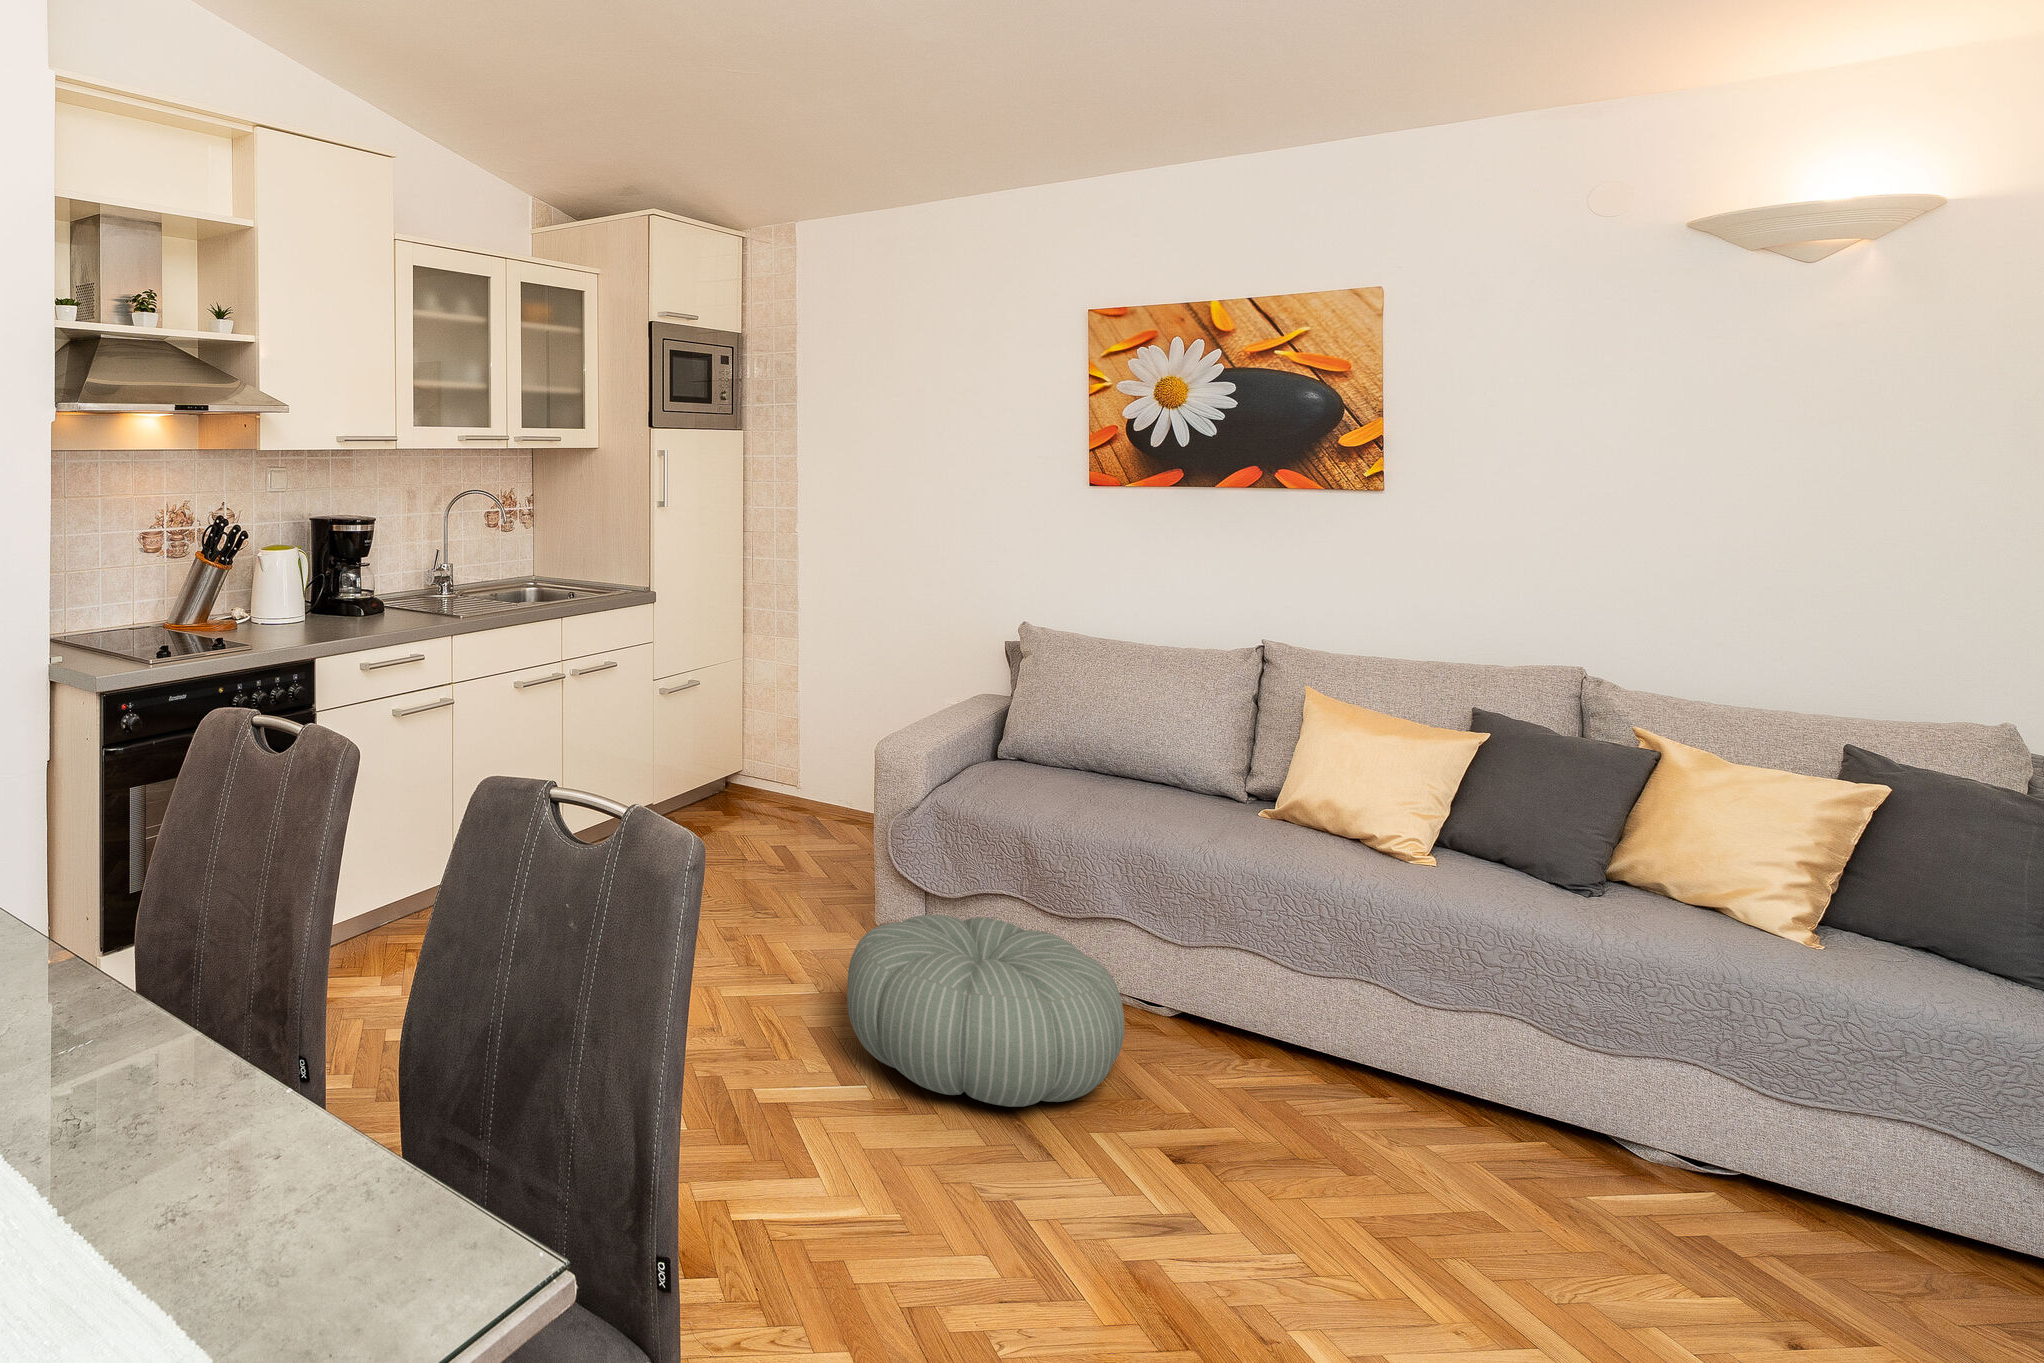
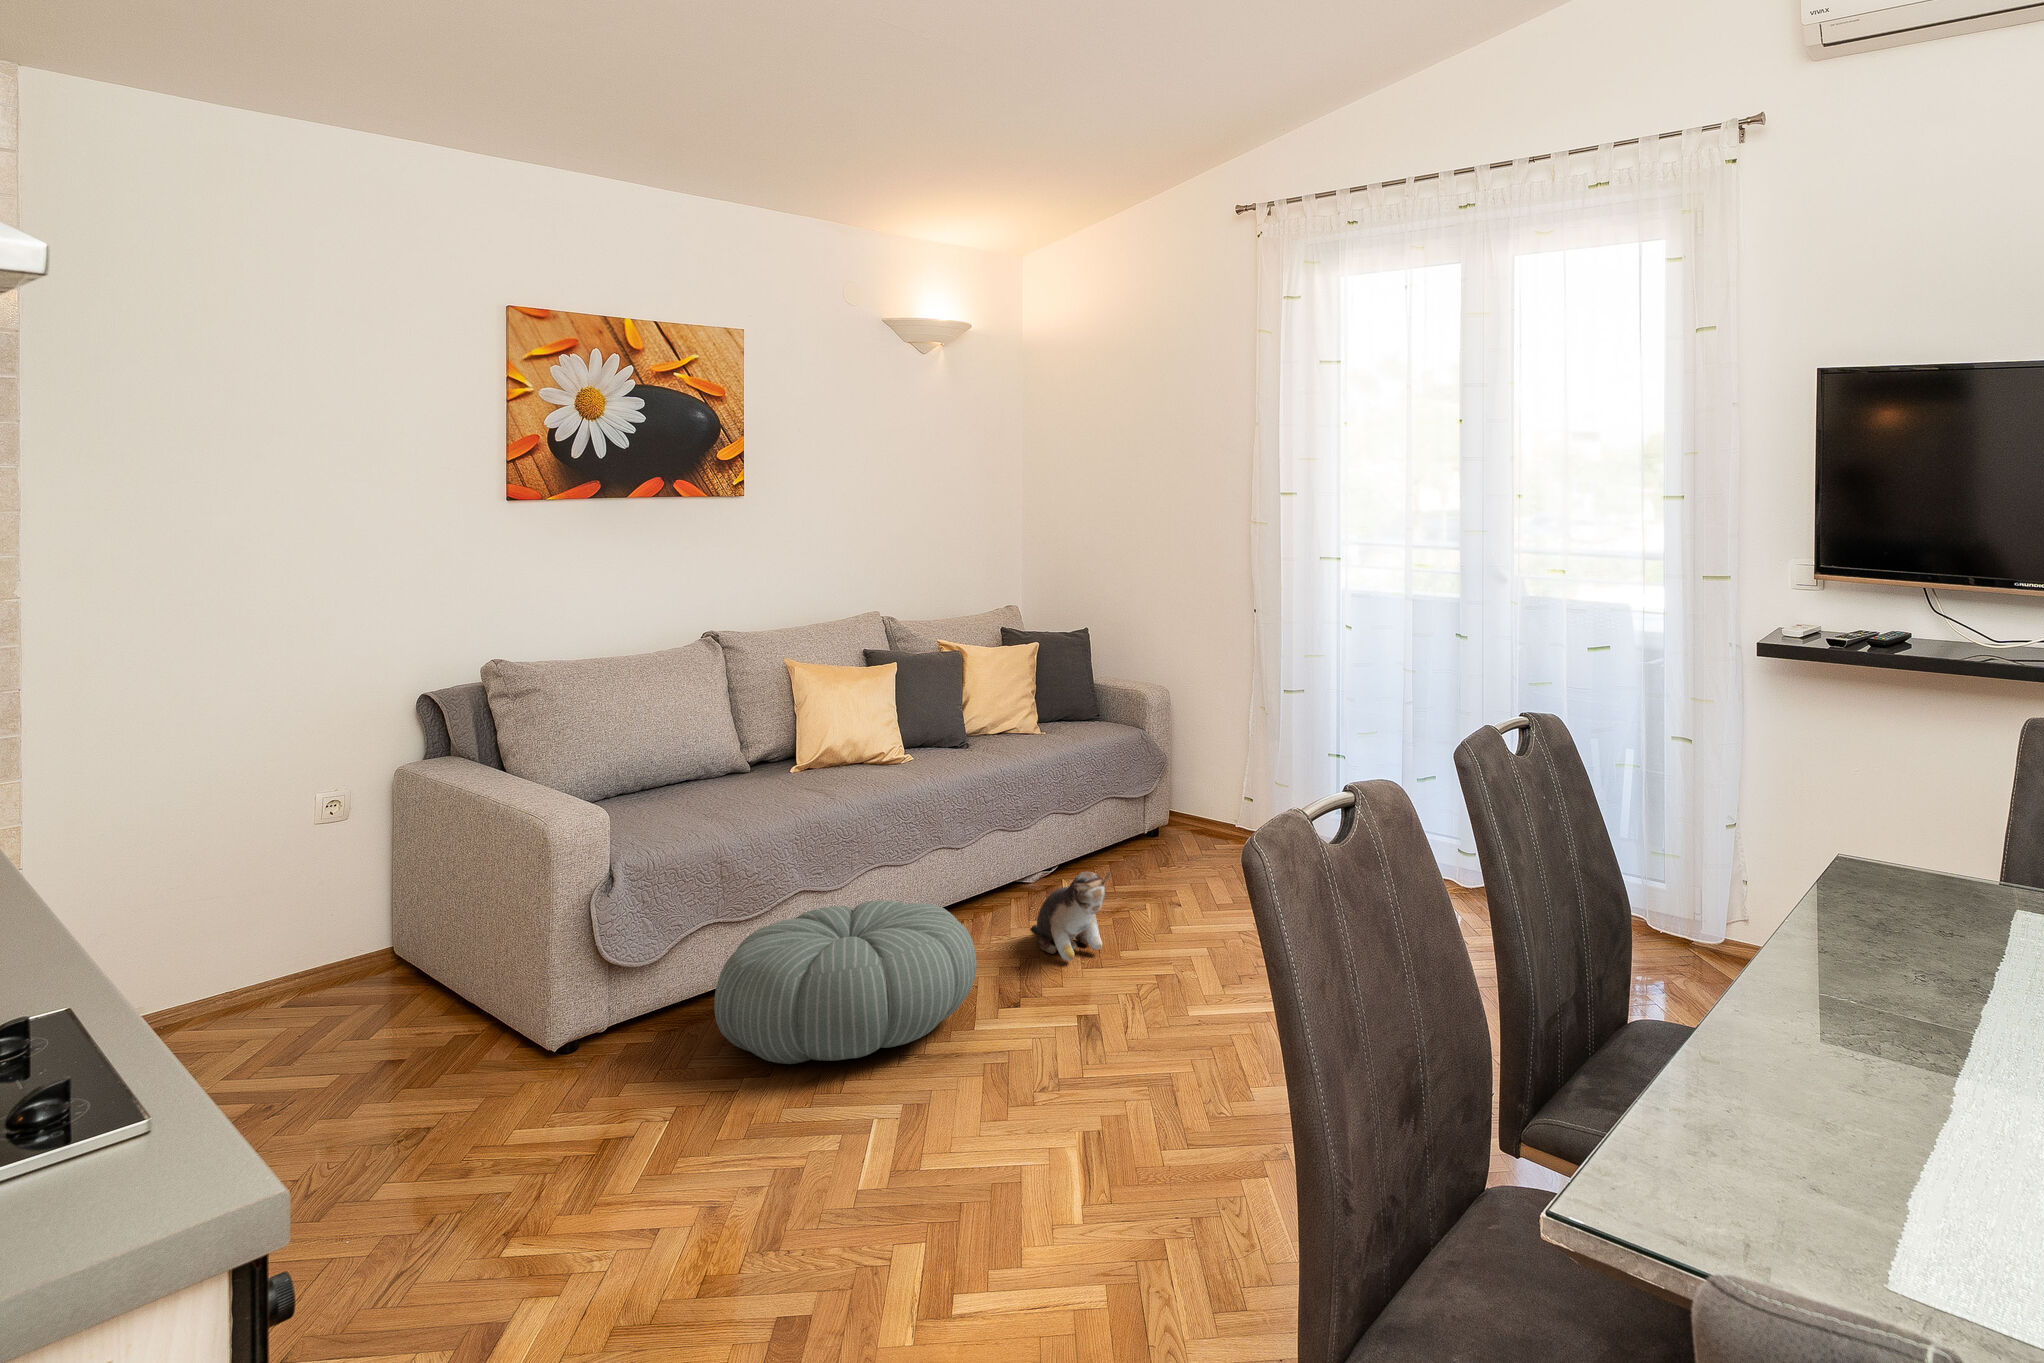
plush toy: none [1223,1073,1395,1232] -> present [1031,871,1111,961]

